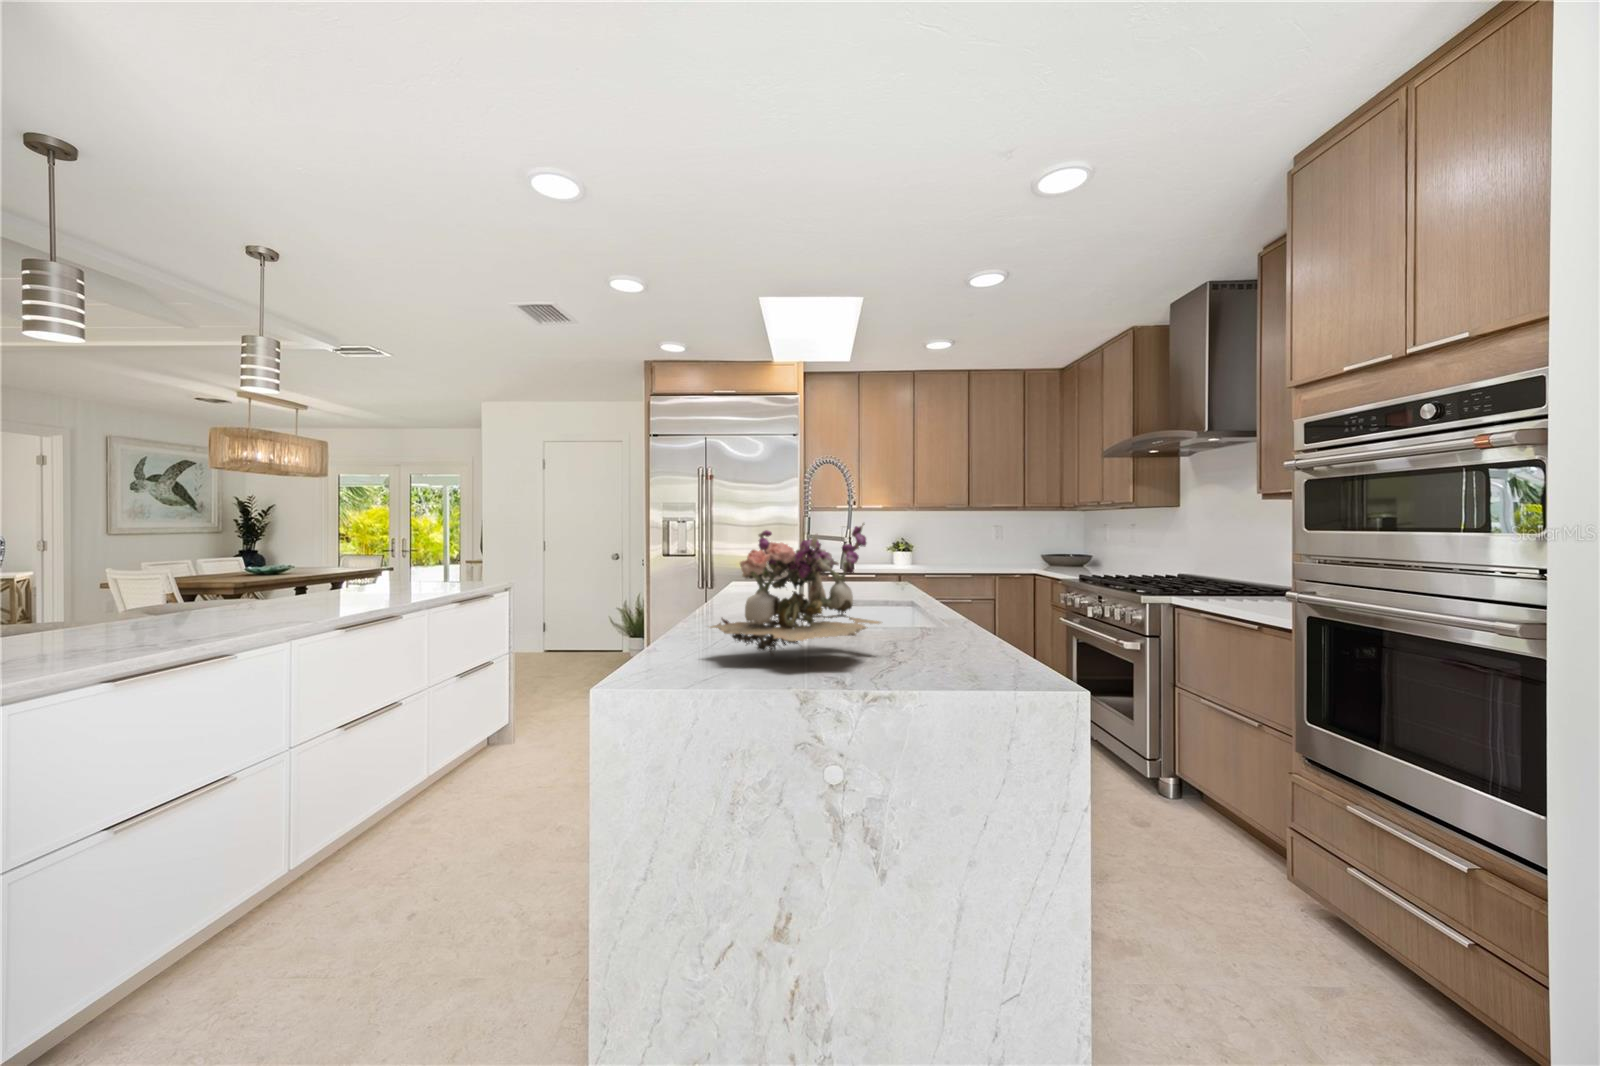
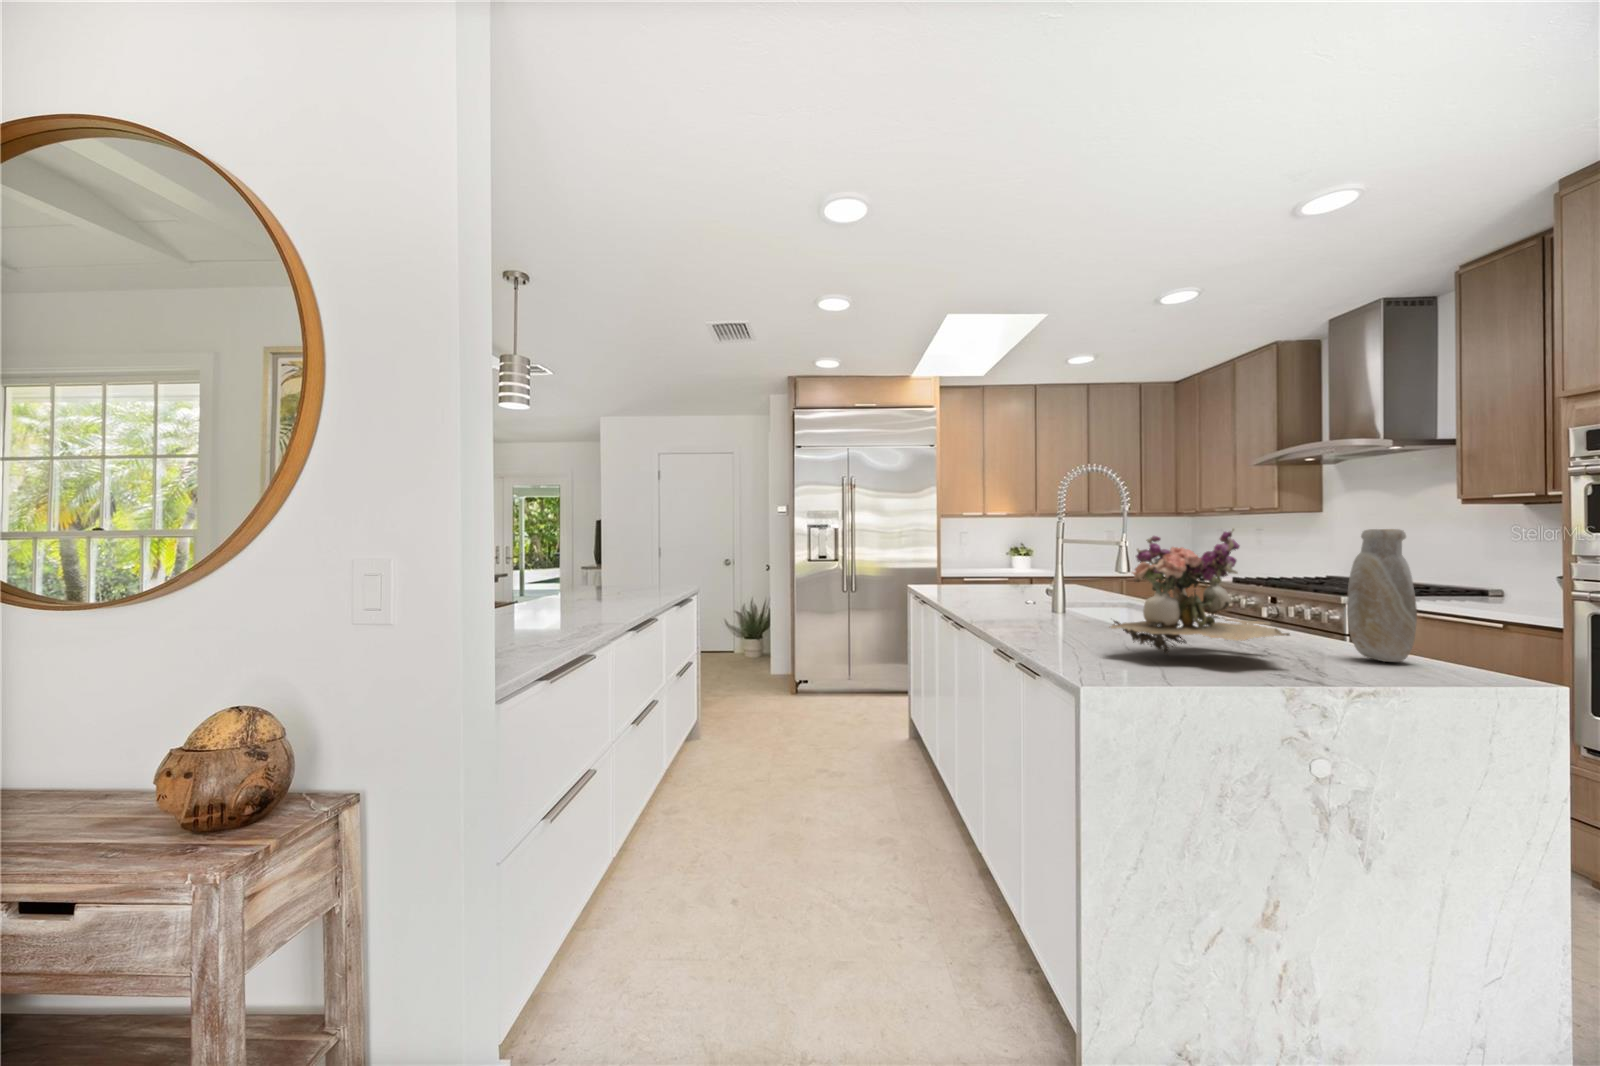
vase: none [949,524,1004,664] -> present [1347,529,1417,662]

